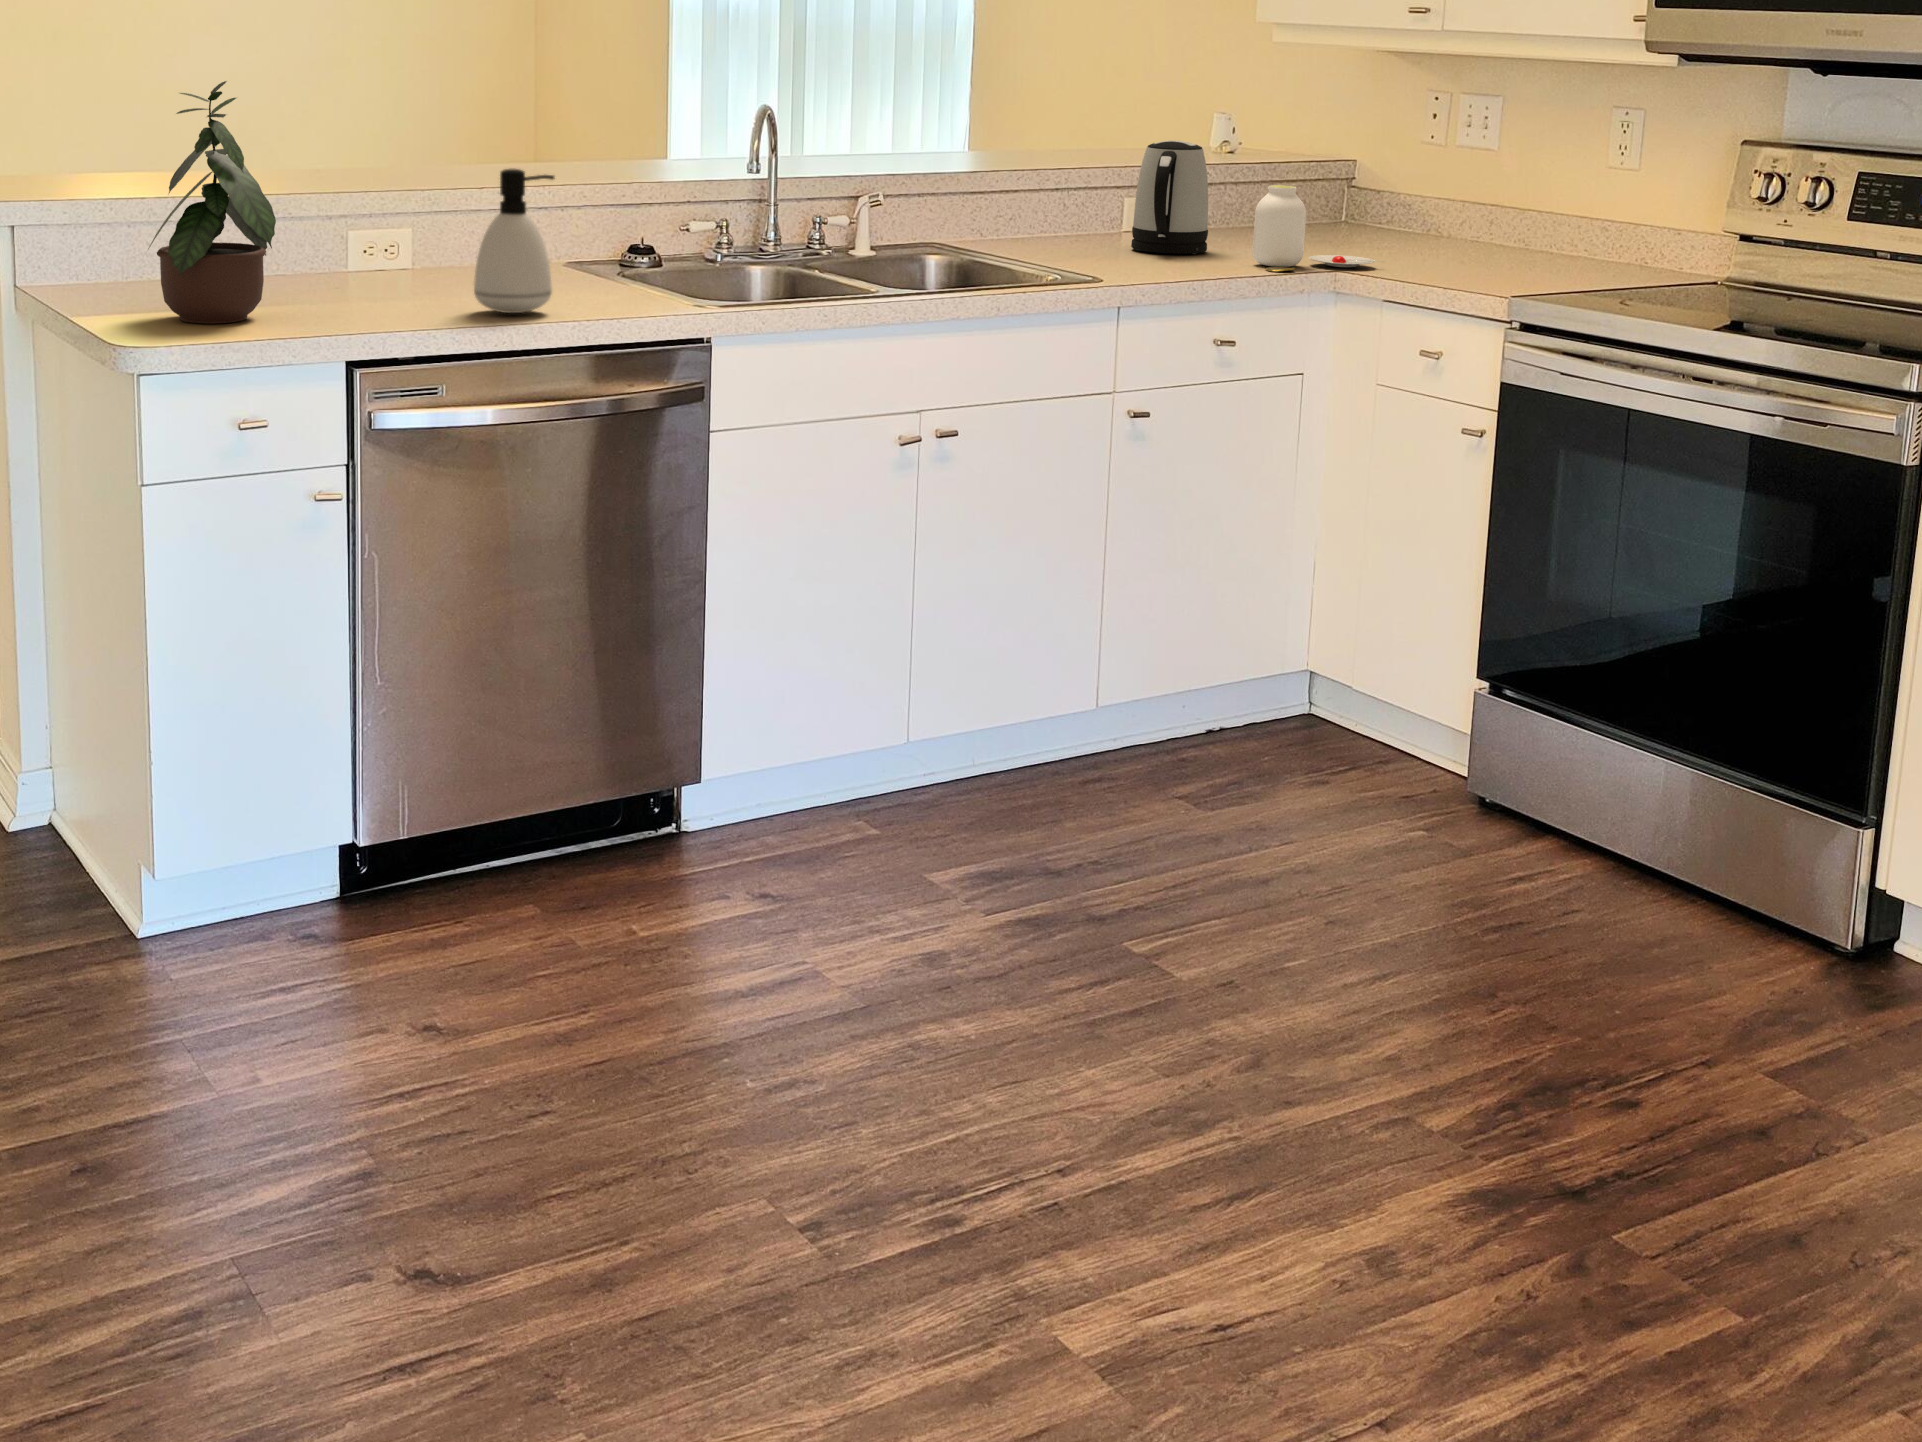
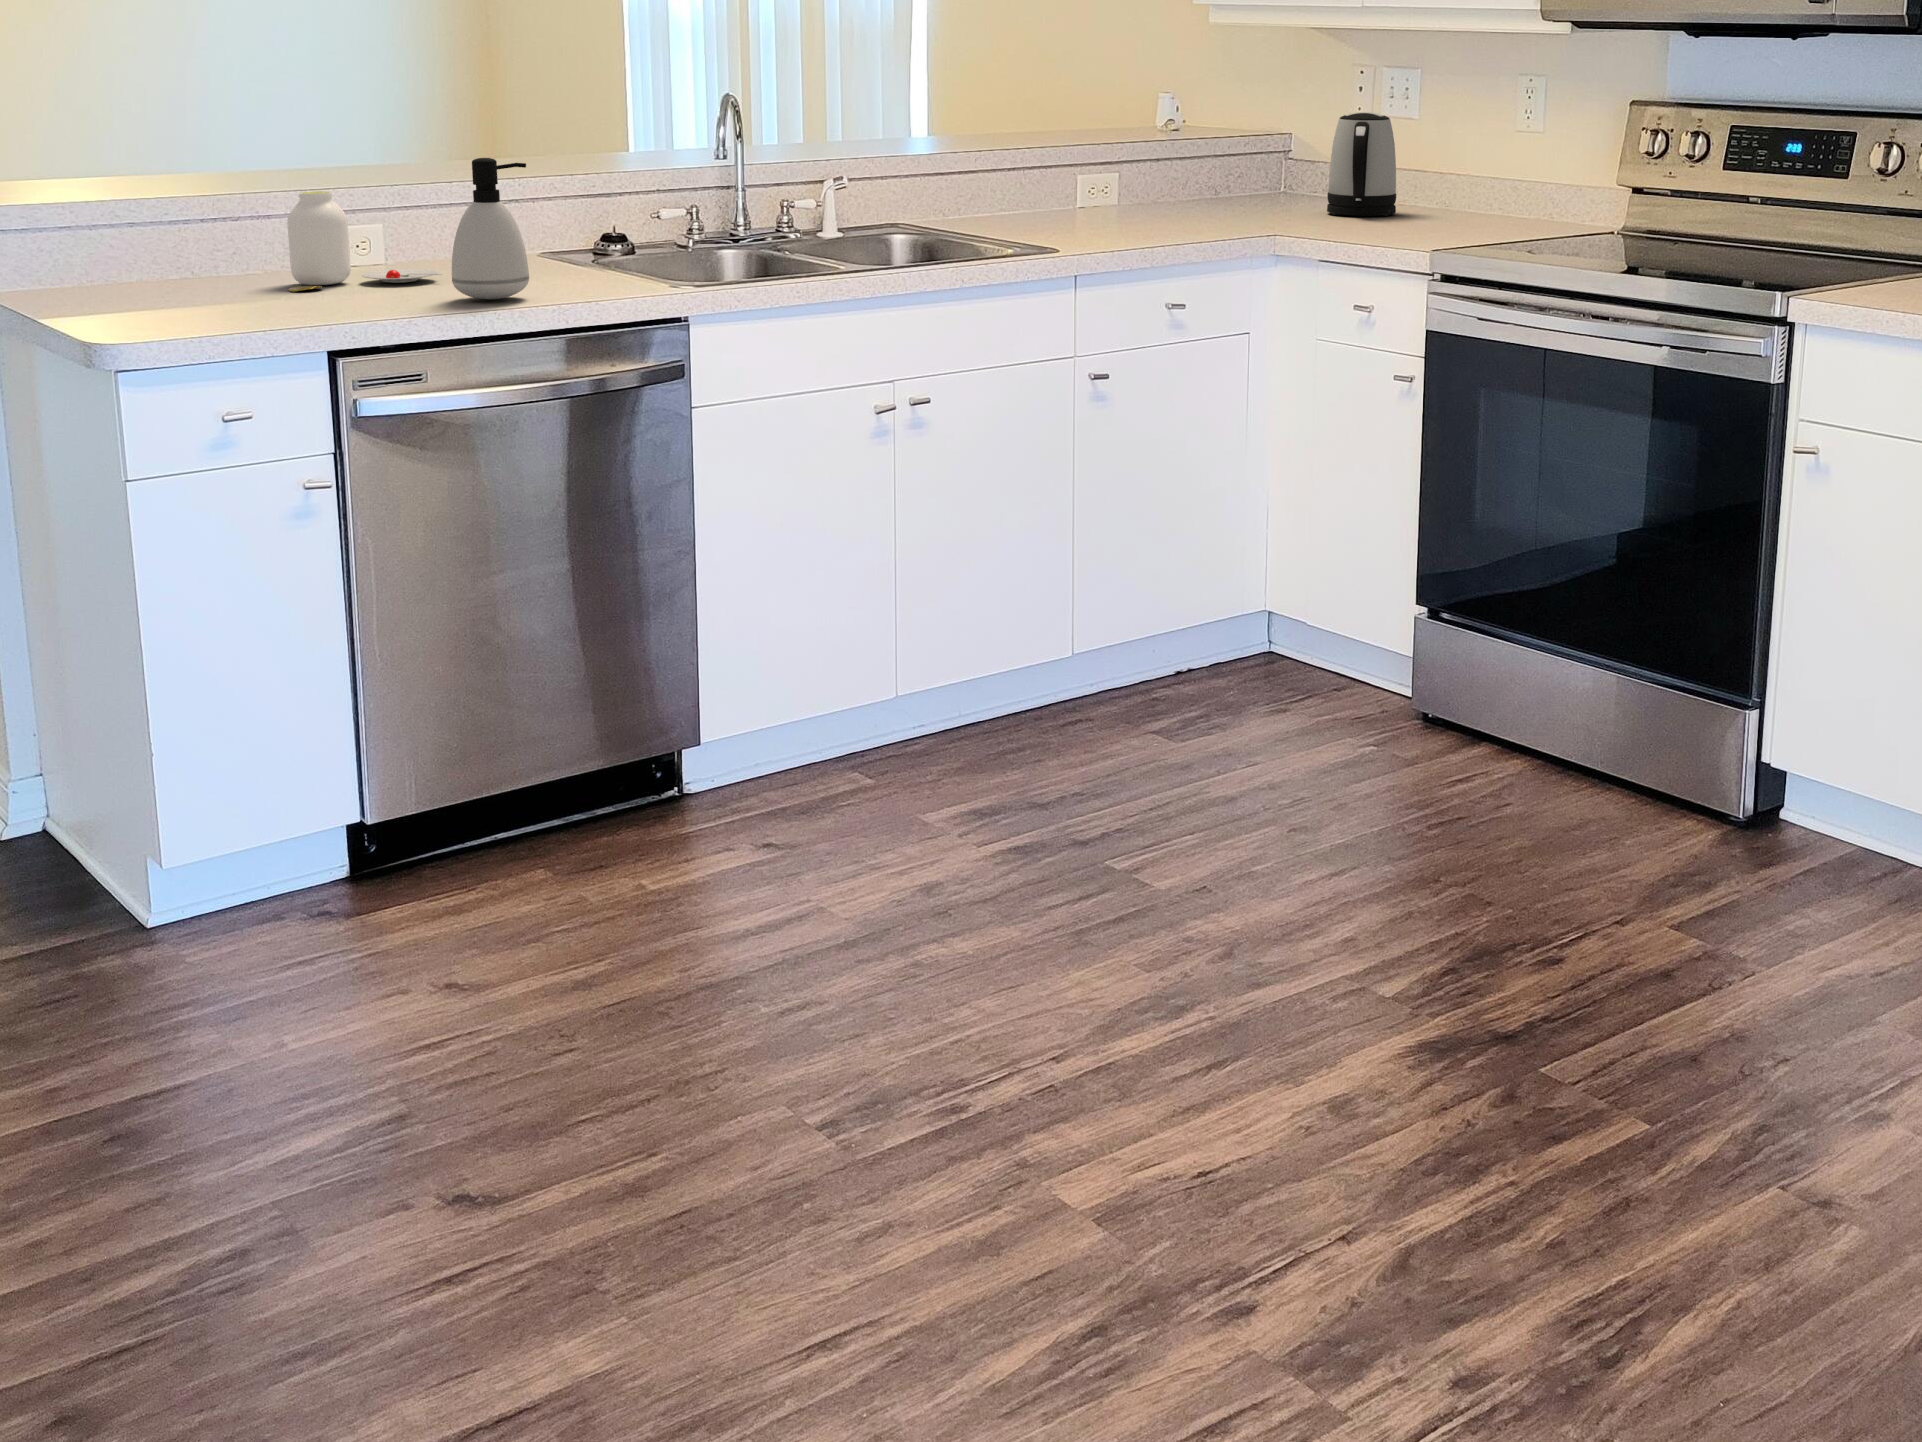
potted plant: present [148,81,276,323] -> none [113,77,266,320]
kettle: present [1131,140,1208,254] -> present [1327,112,1396,216]
jar: present [1253,185,1383,272] -> present [287,191,442,292]

